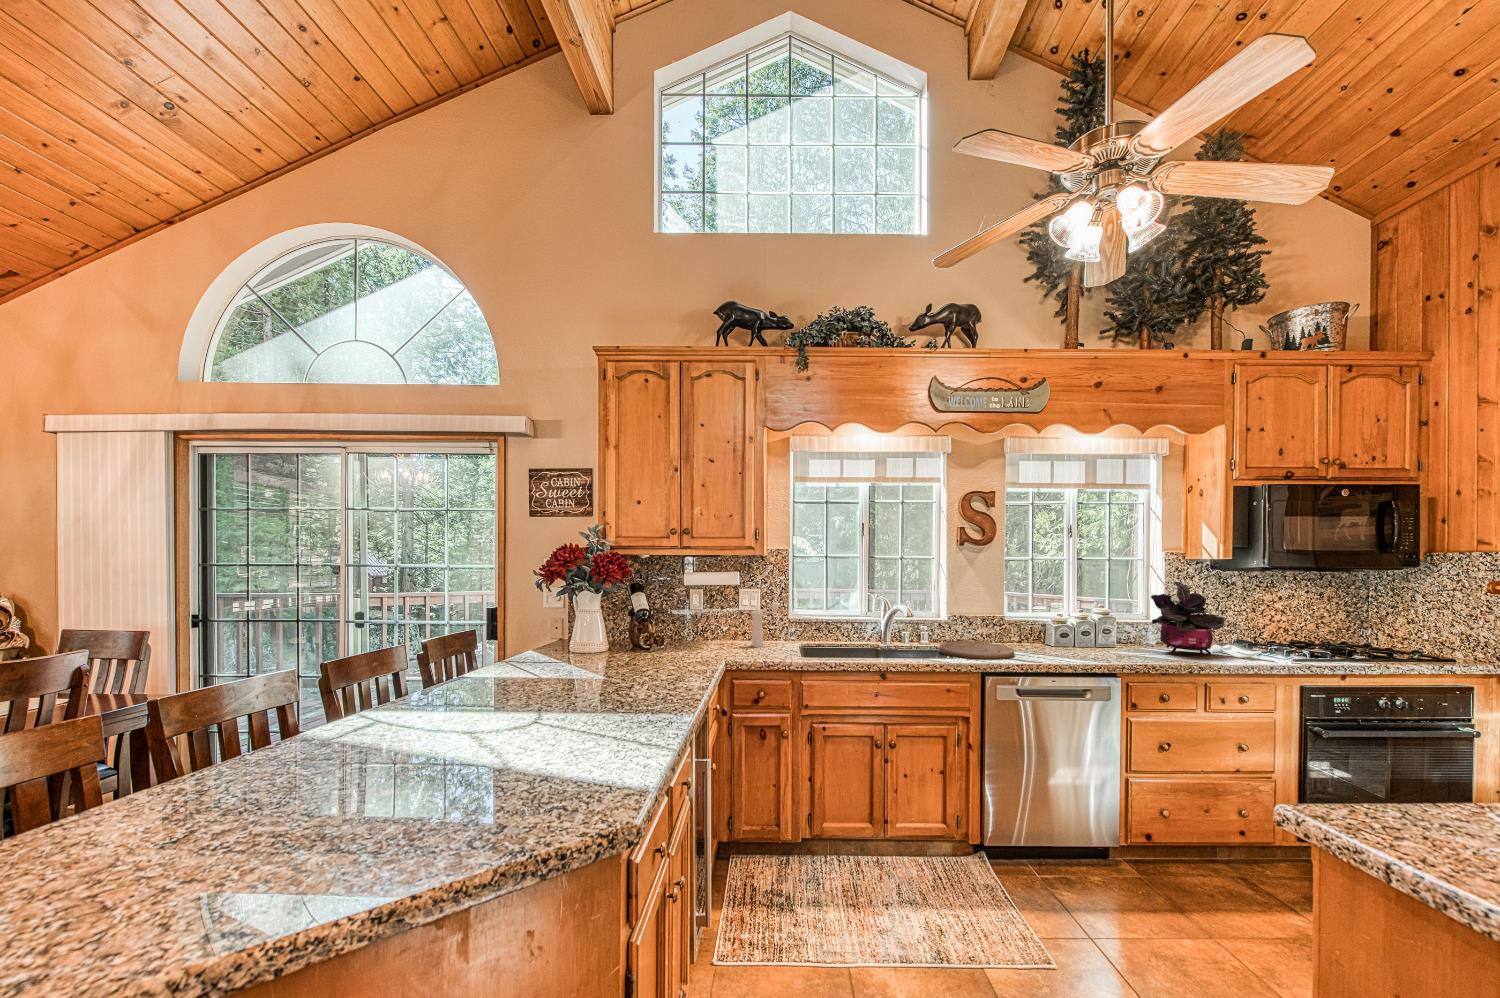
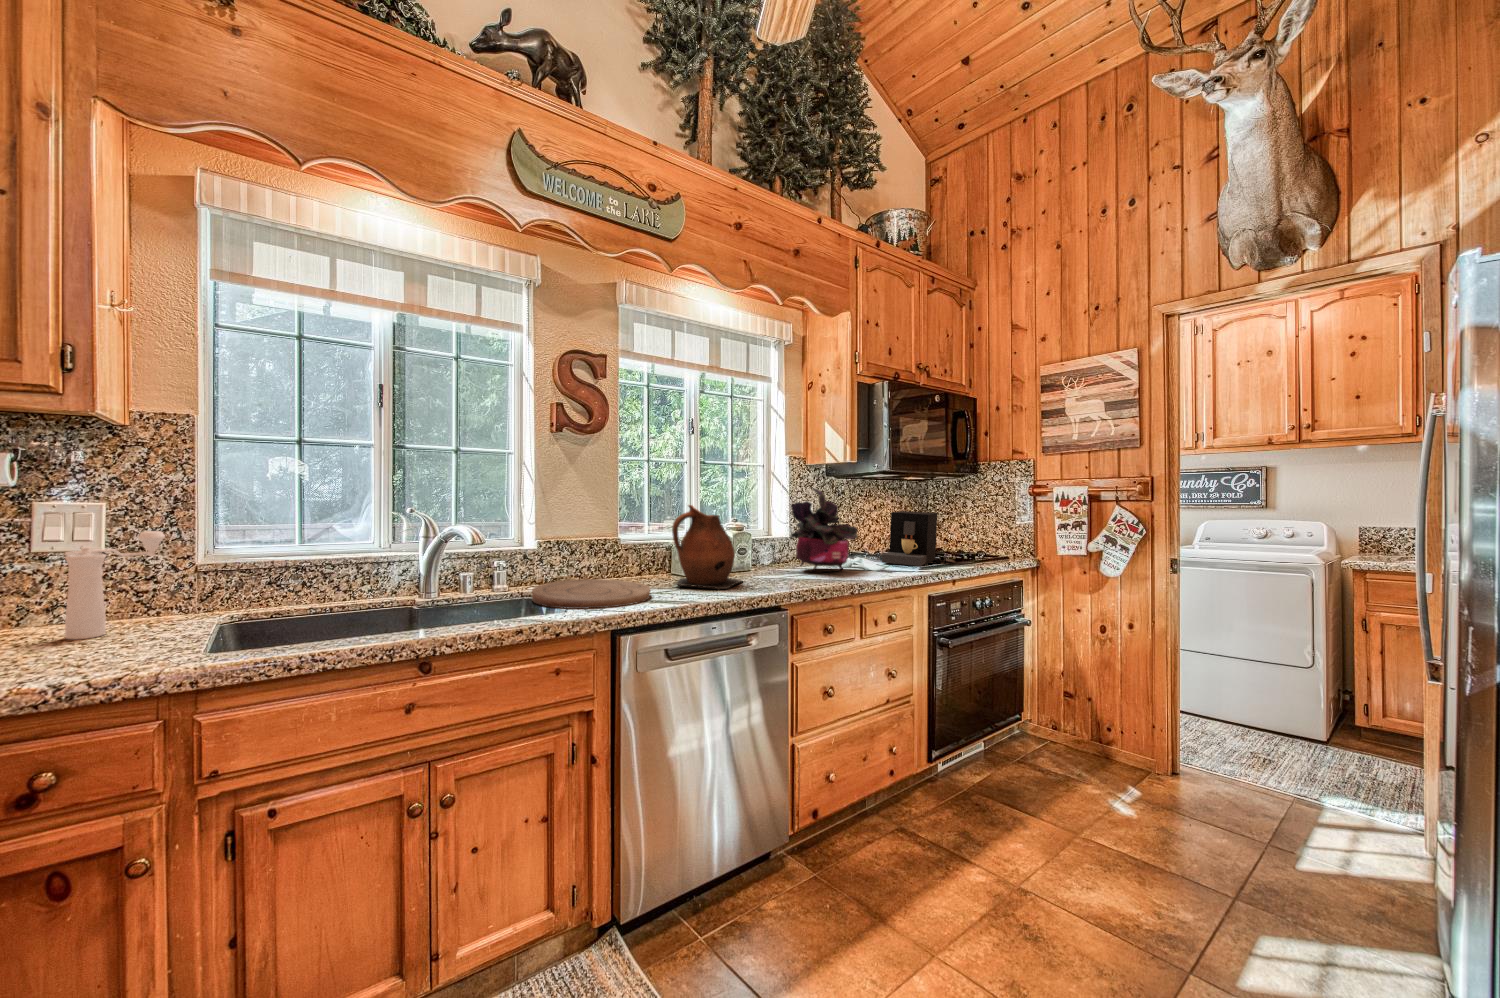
ceramic pitcher: none [1036,596,1096,658] -> present [672,505,742,590]
coffee maker: none [1270,603,1354,659] -> present [882,511,937,566]

